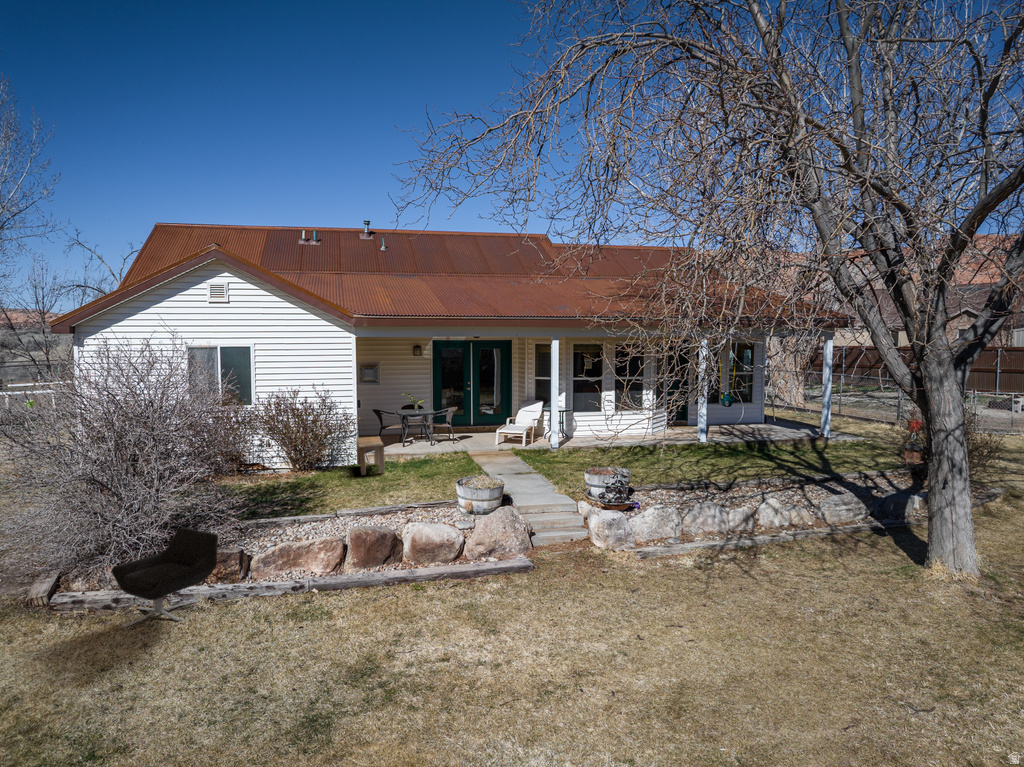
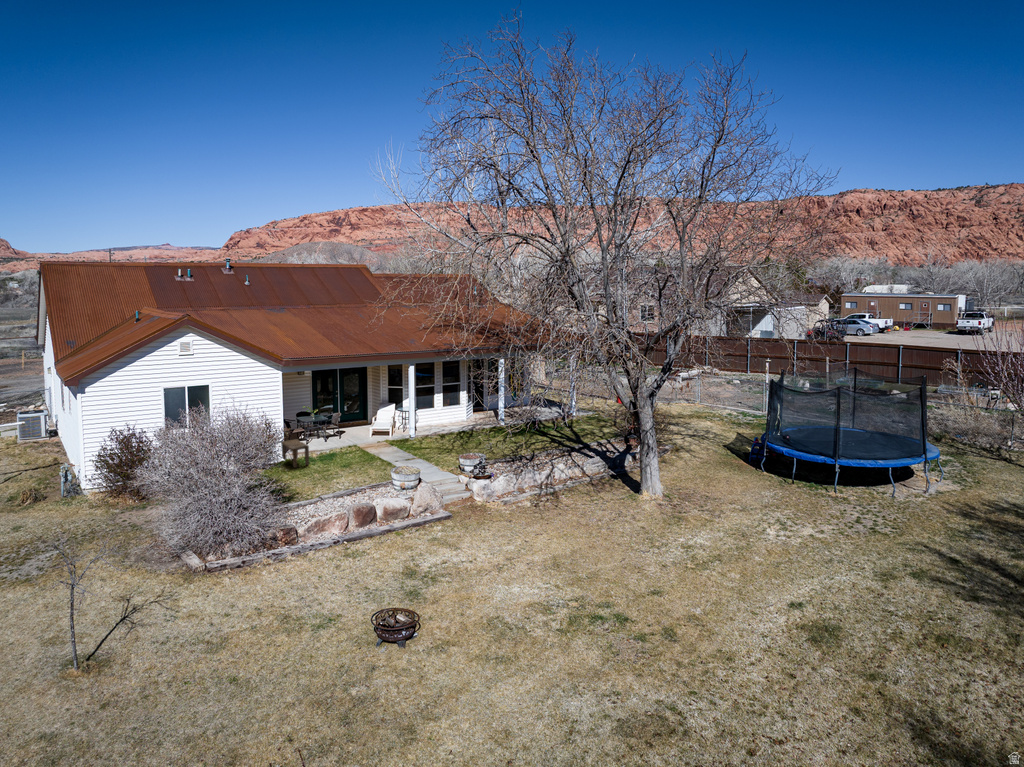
lounge chair: present [111,527,218,627] -> none [233,517,294,577]

